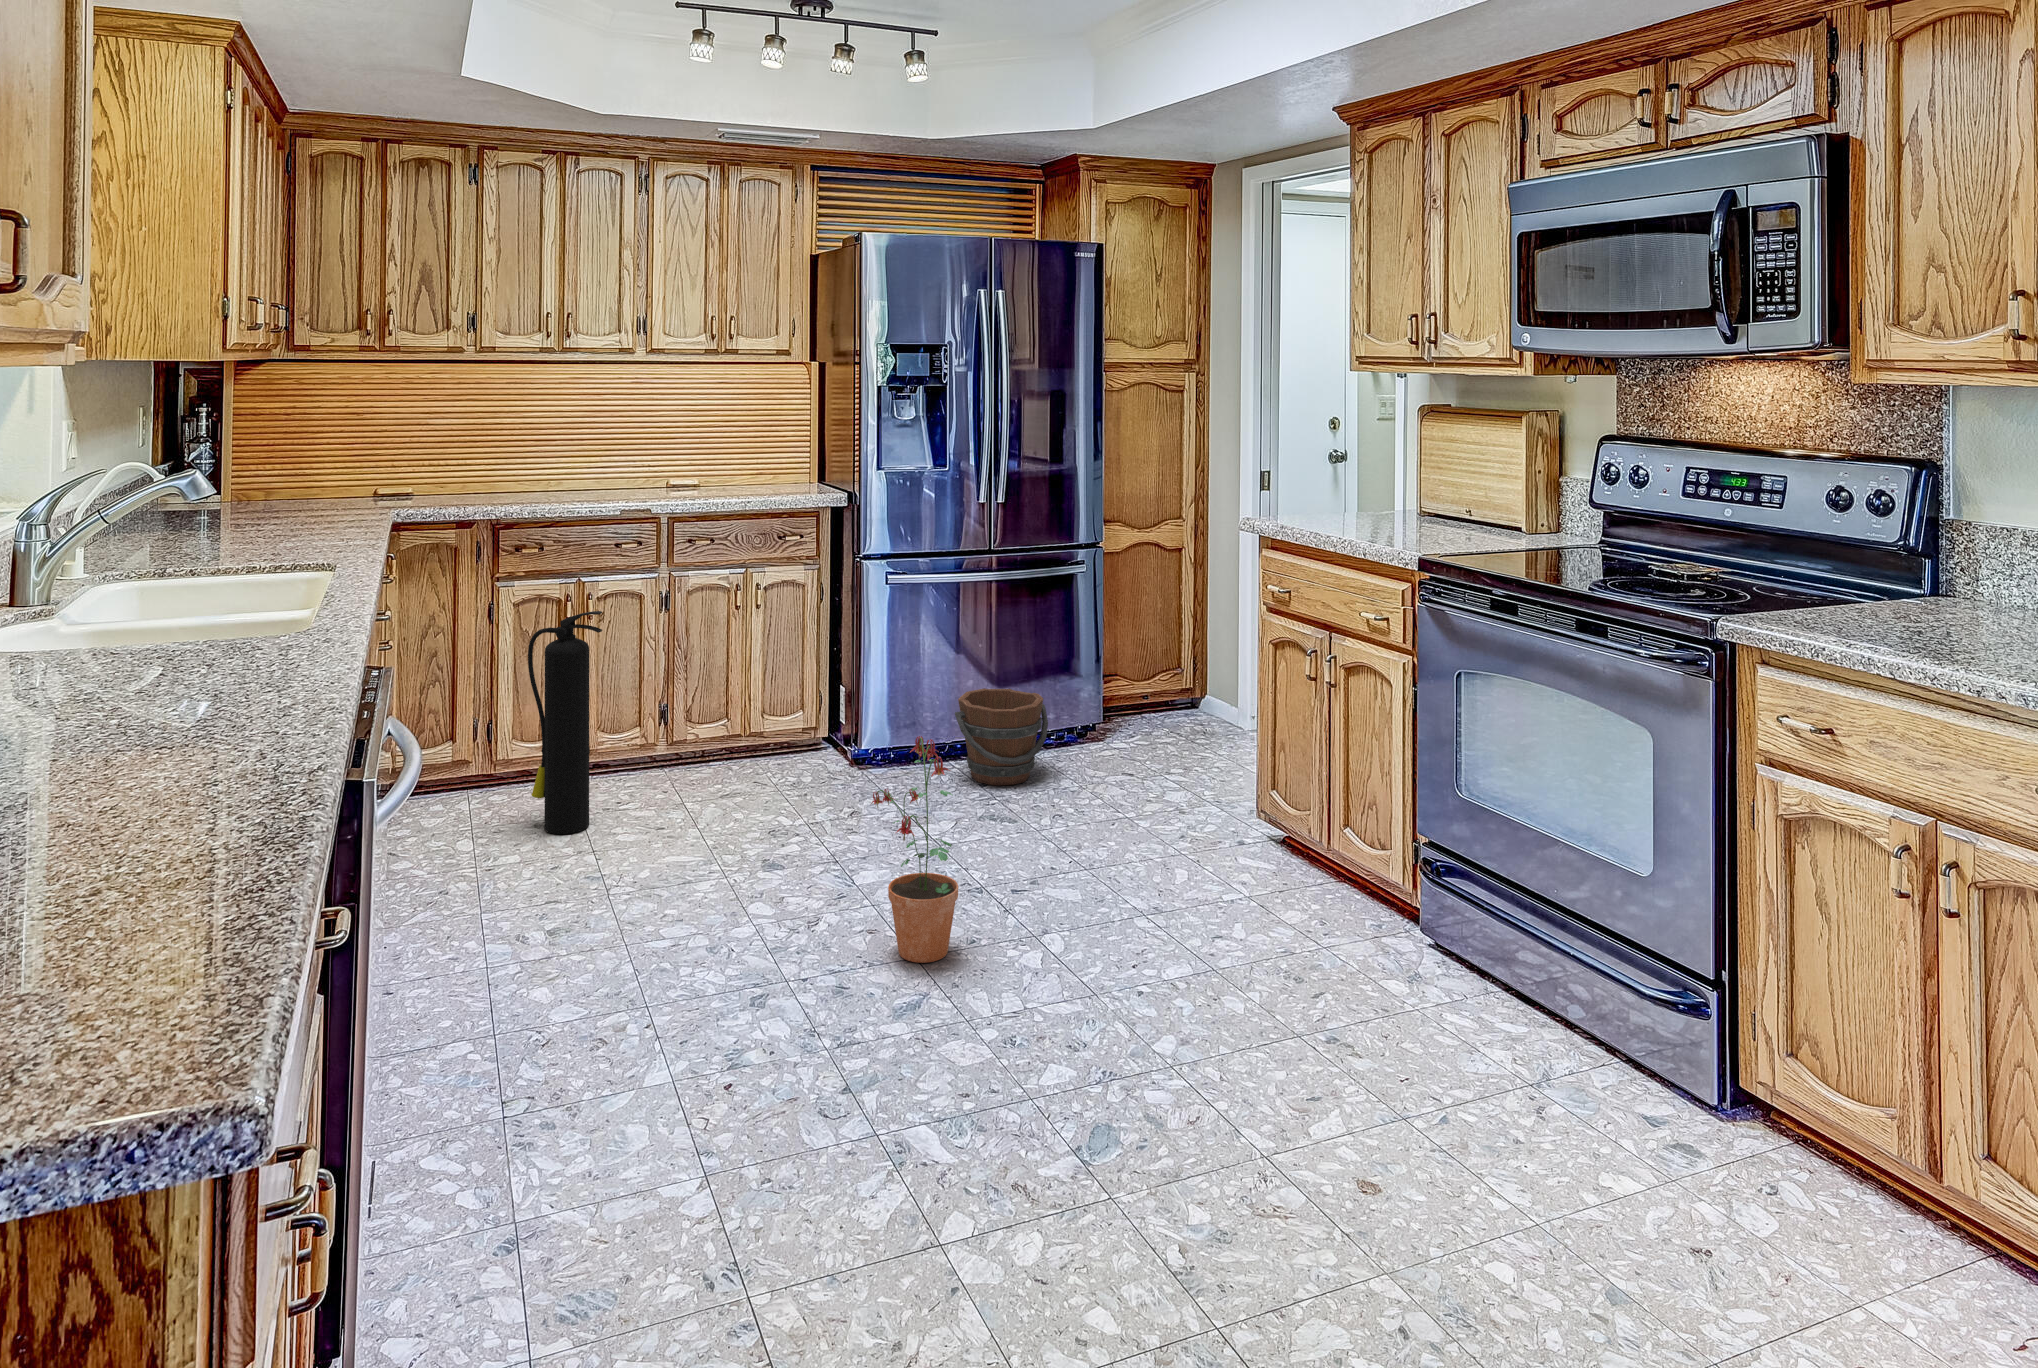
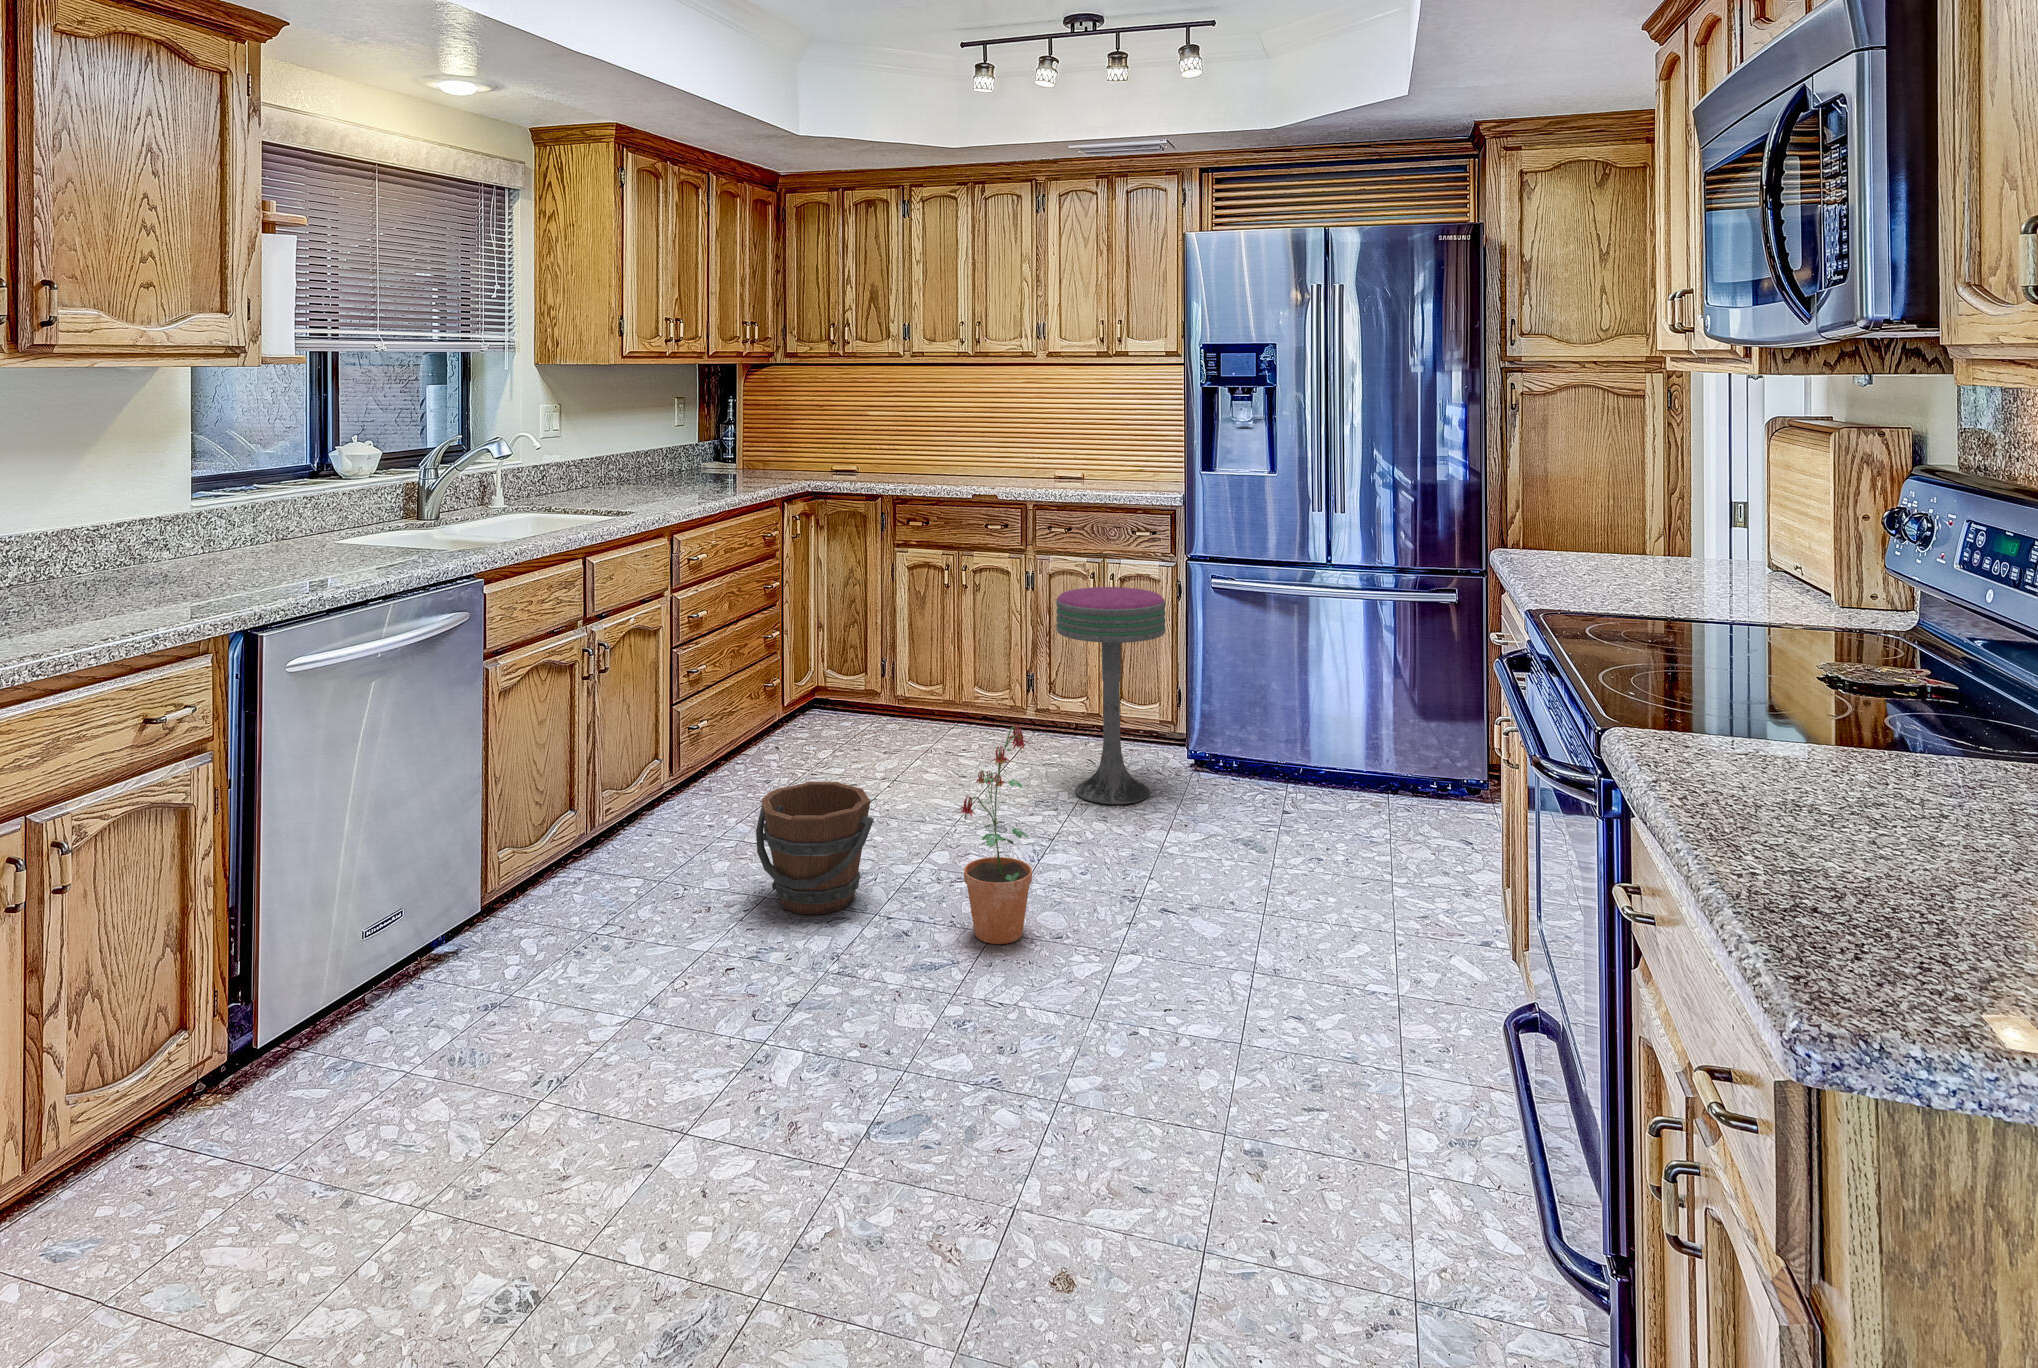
bar stool: none [770,593,882,816] -> present [1056,587,1166,804]
fire extinguisher: present [528,611,602,834] -> none [875,581,915,770]
bucket: present [955,688,1048,785] -> present [756,782,874,914]

